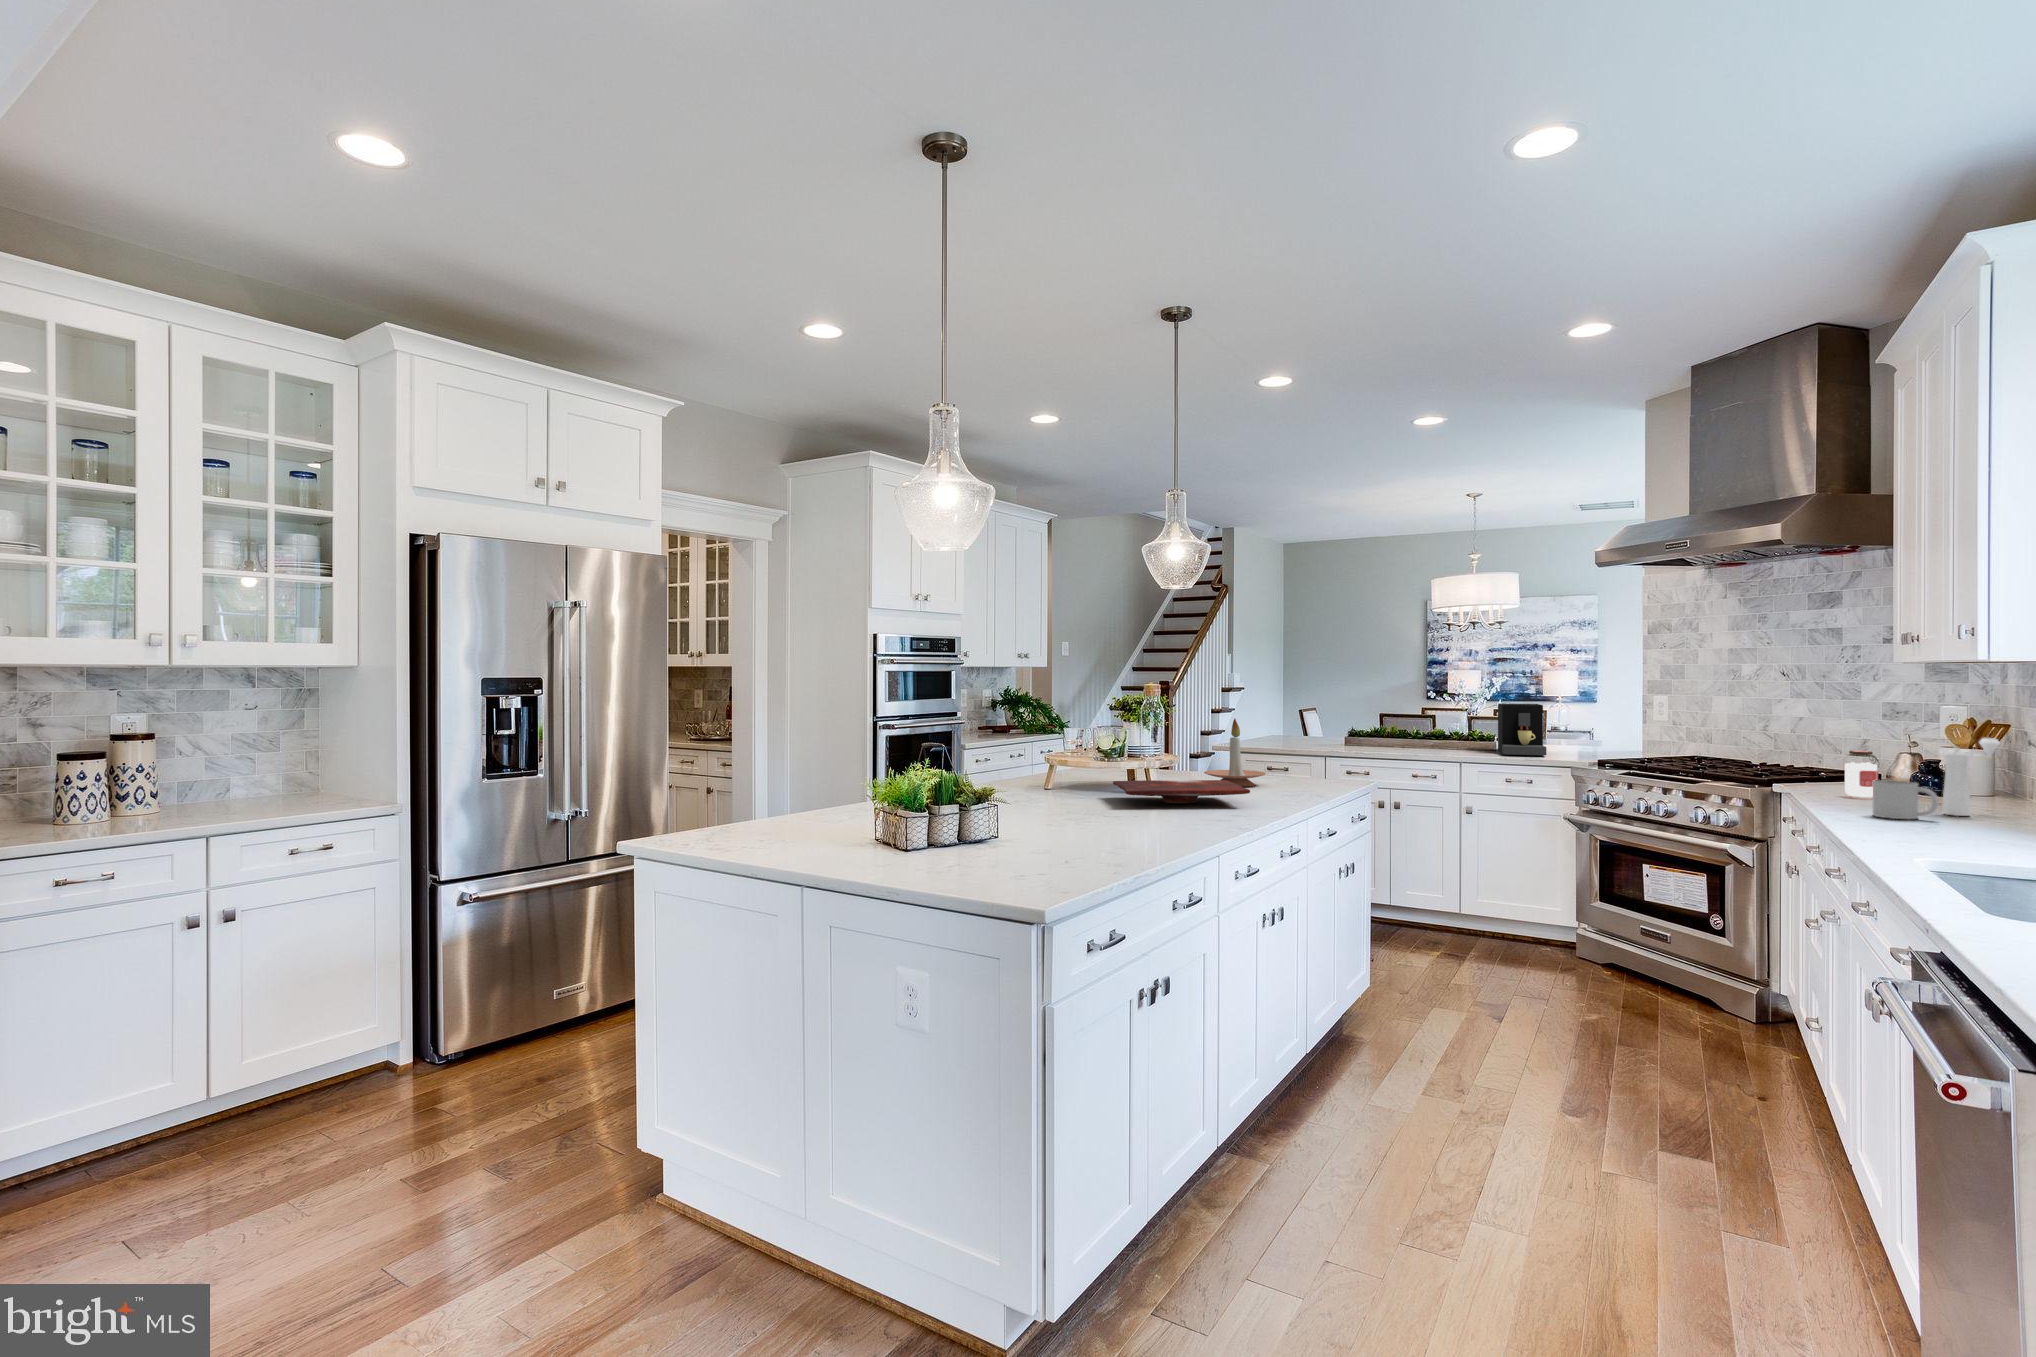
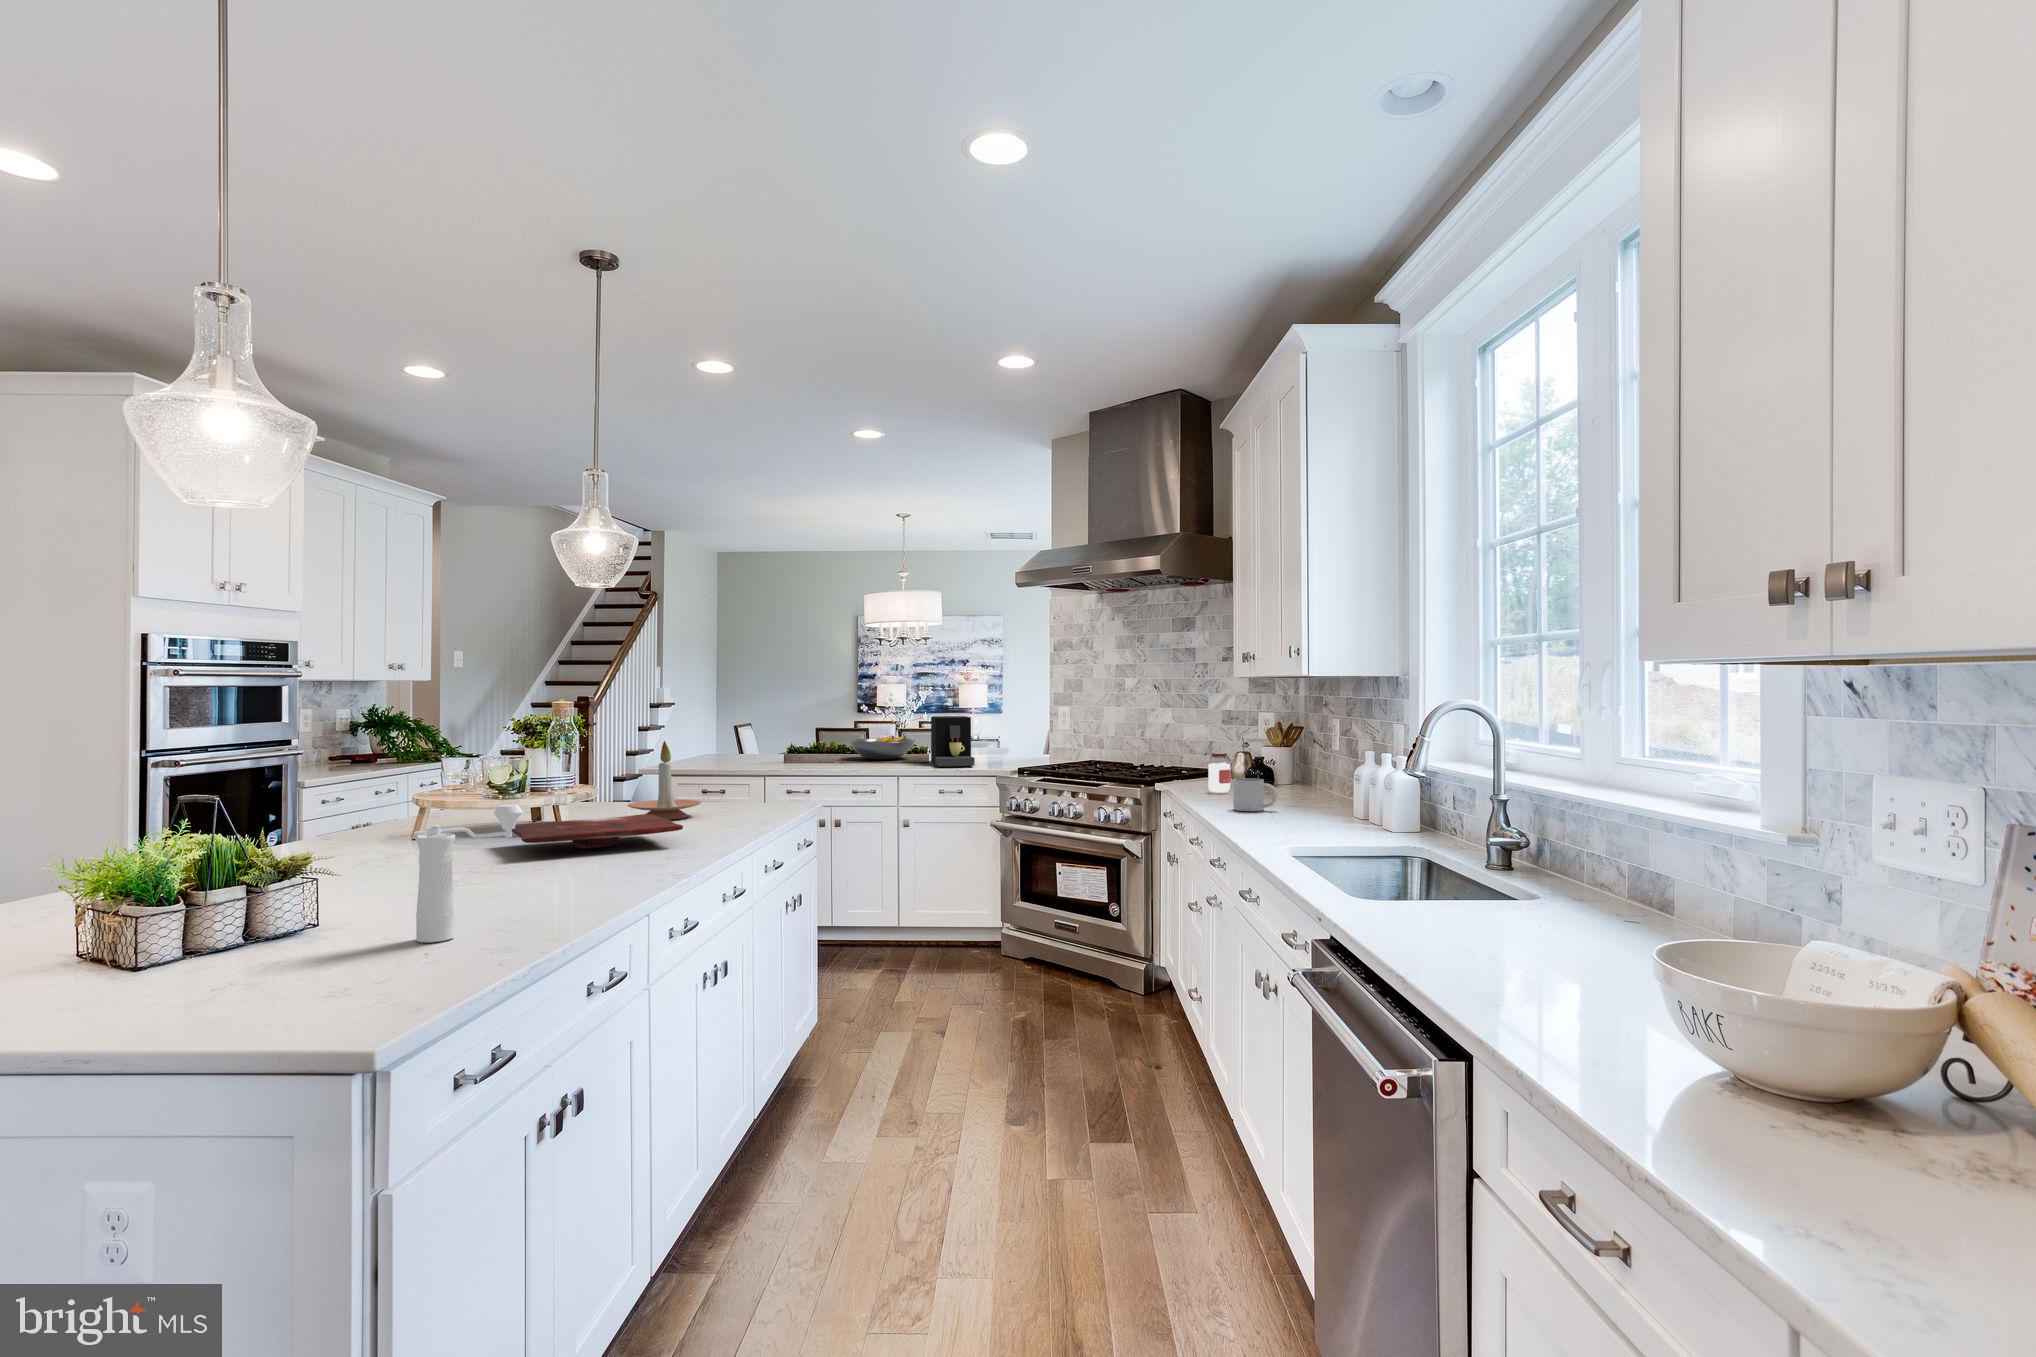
fruit bowl: none [1410,723,1480,745] -> present [850,736,915,760]
pepper mill: present [1943,738,1999,816] -> present [414,804,522,943]

